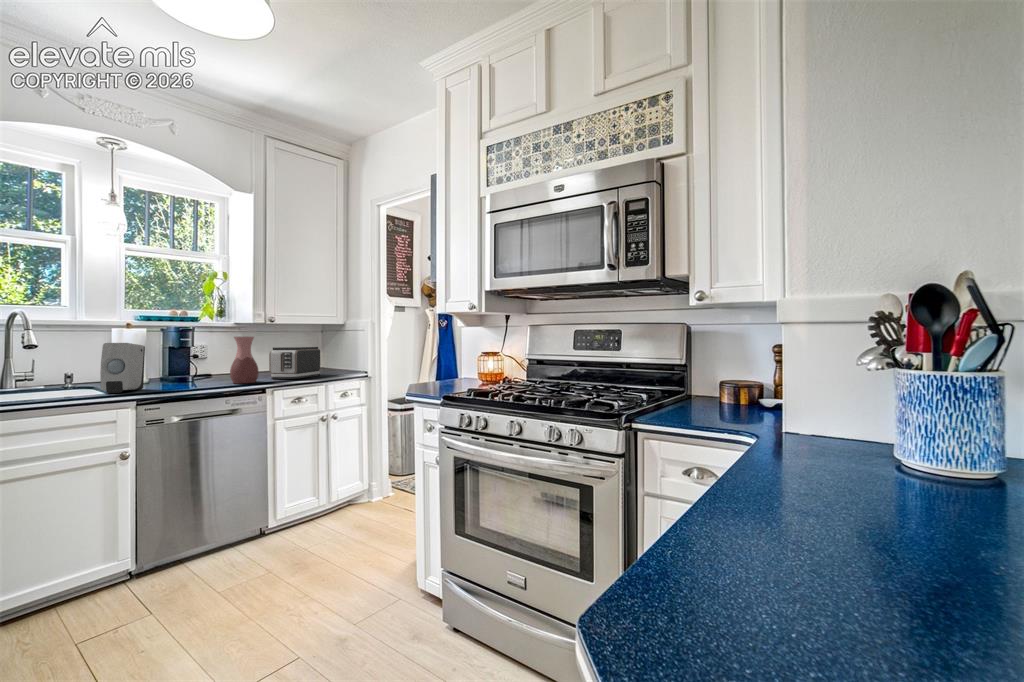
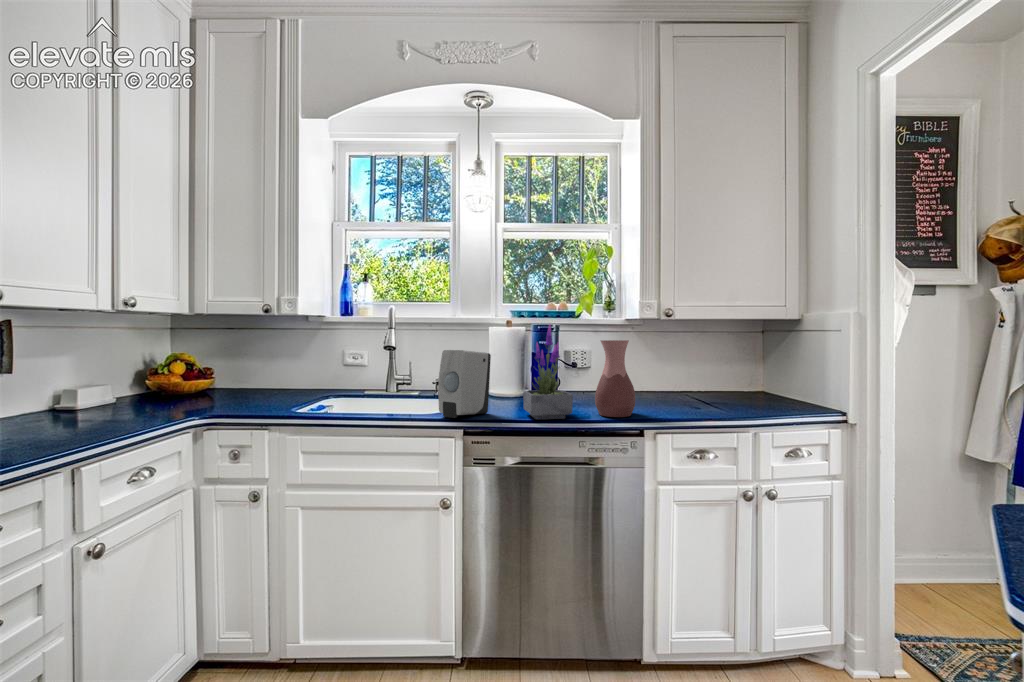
potted plant: none [175,325,219,388] -> present [523,326,573,420]
toaster: present [269,347,320,379] -> none [658,356,747,414]

